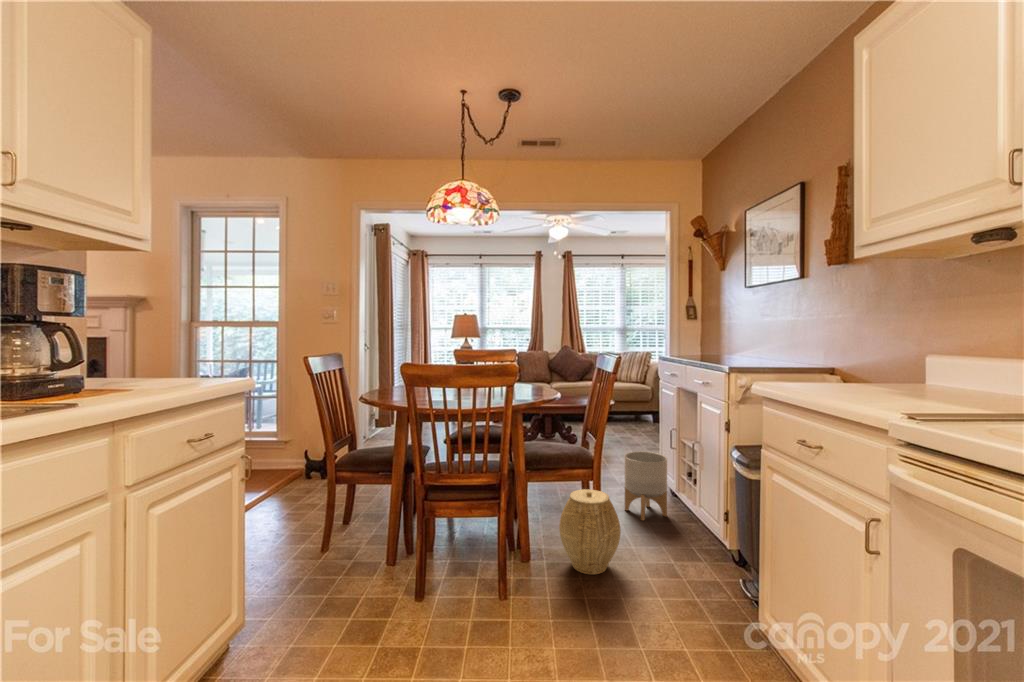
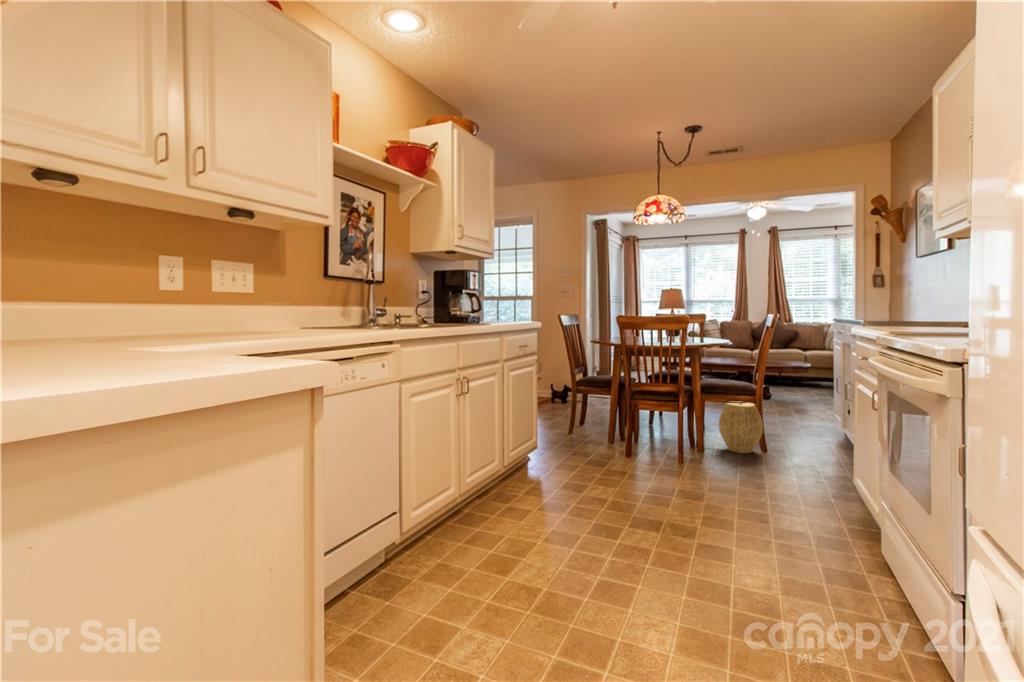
planter: present [625,452,667,520] -> none [785,390,823,439]

